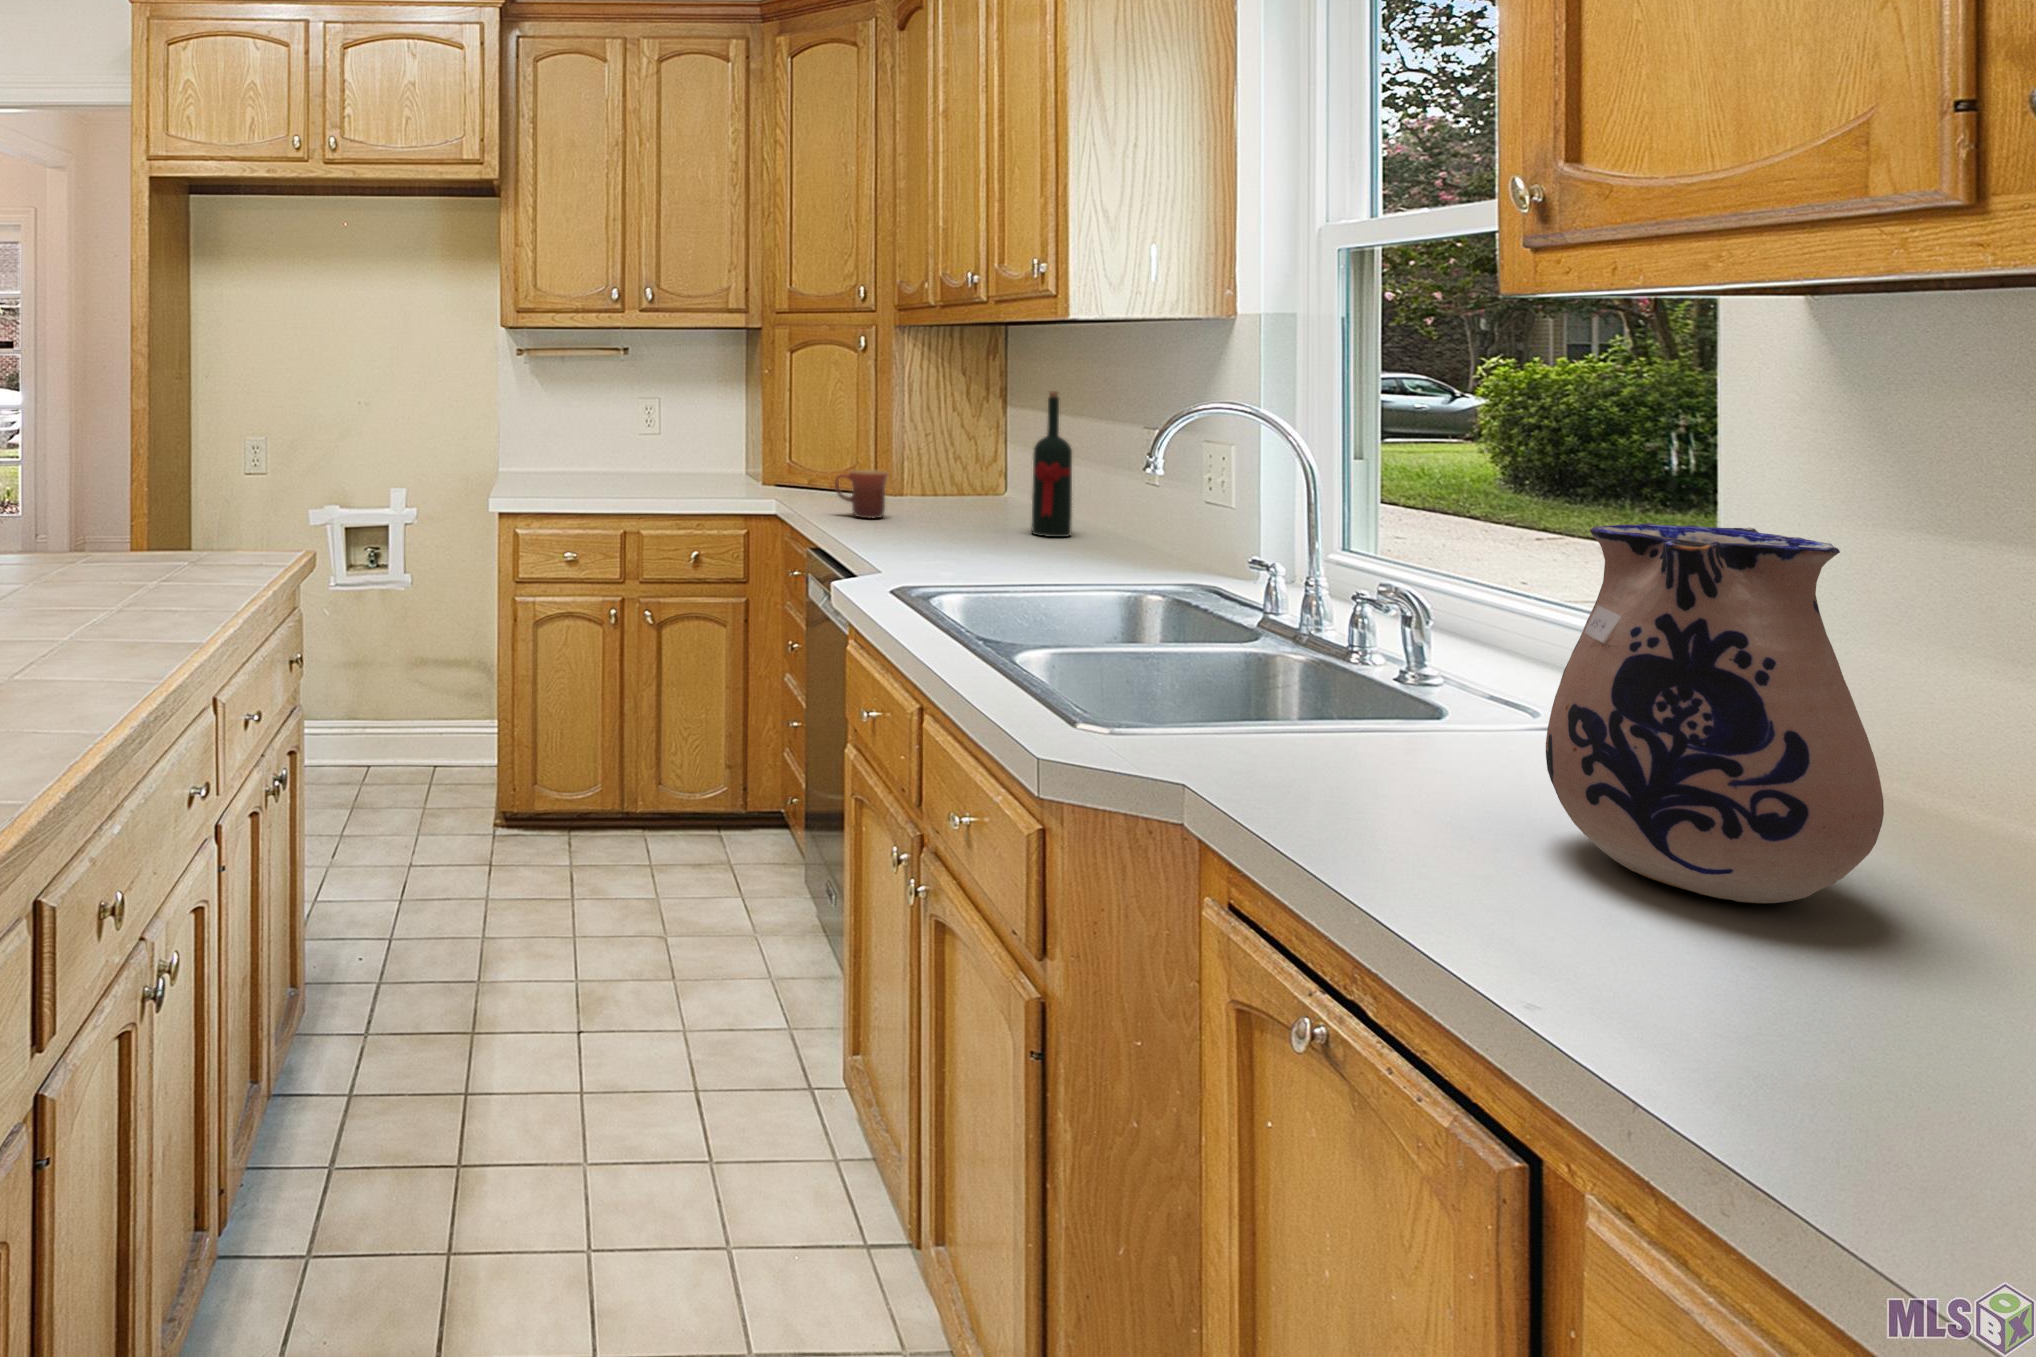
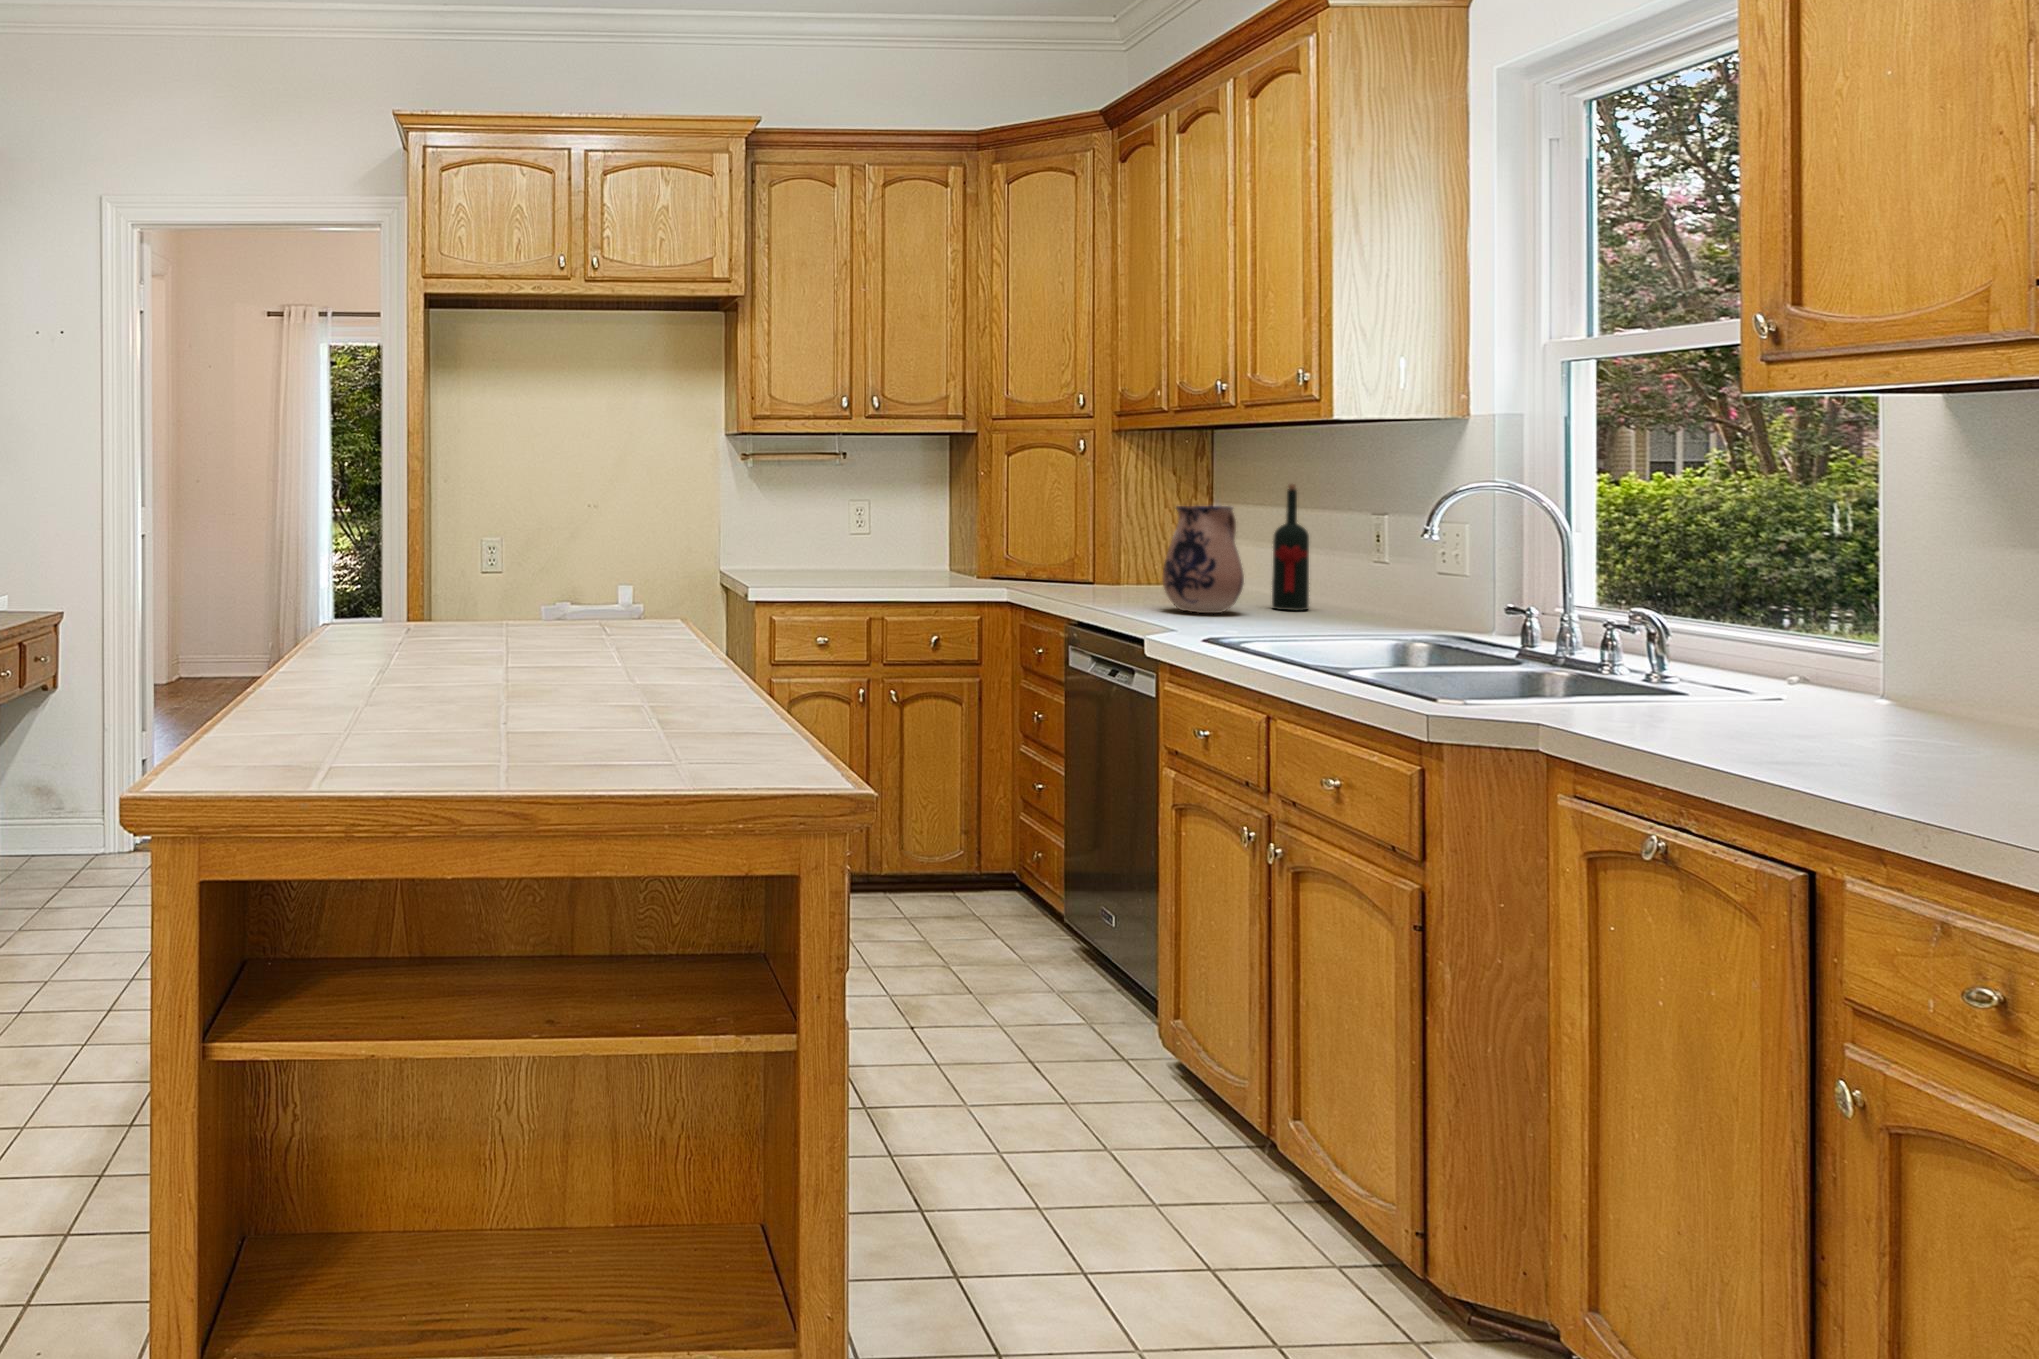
mug: present [835,470,888,518] -> none [1085,558,1135,600]
ceramic pitcher: present [1546,523,1884,903] -> present [1163,506,1244,613]

